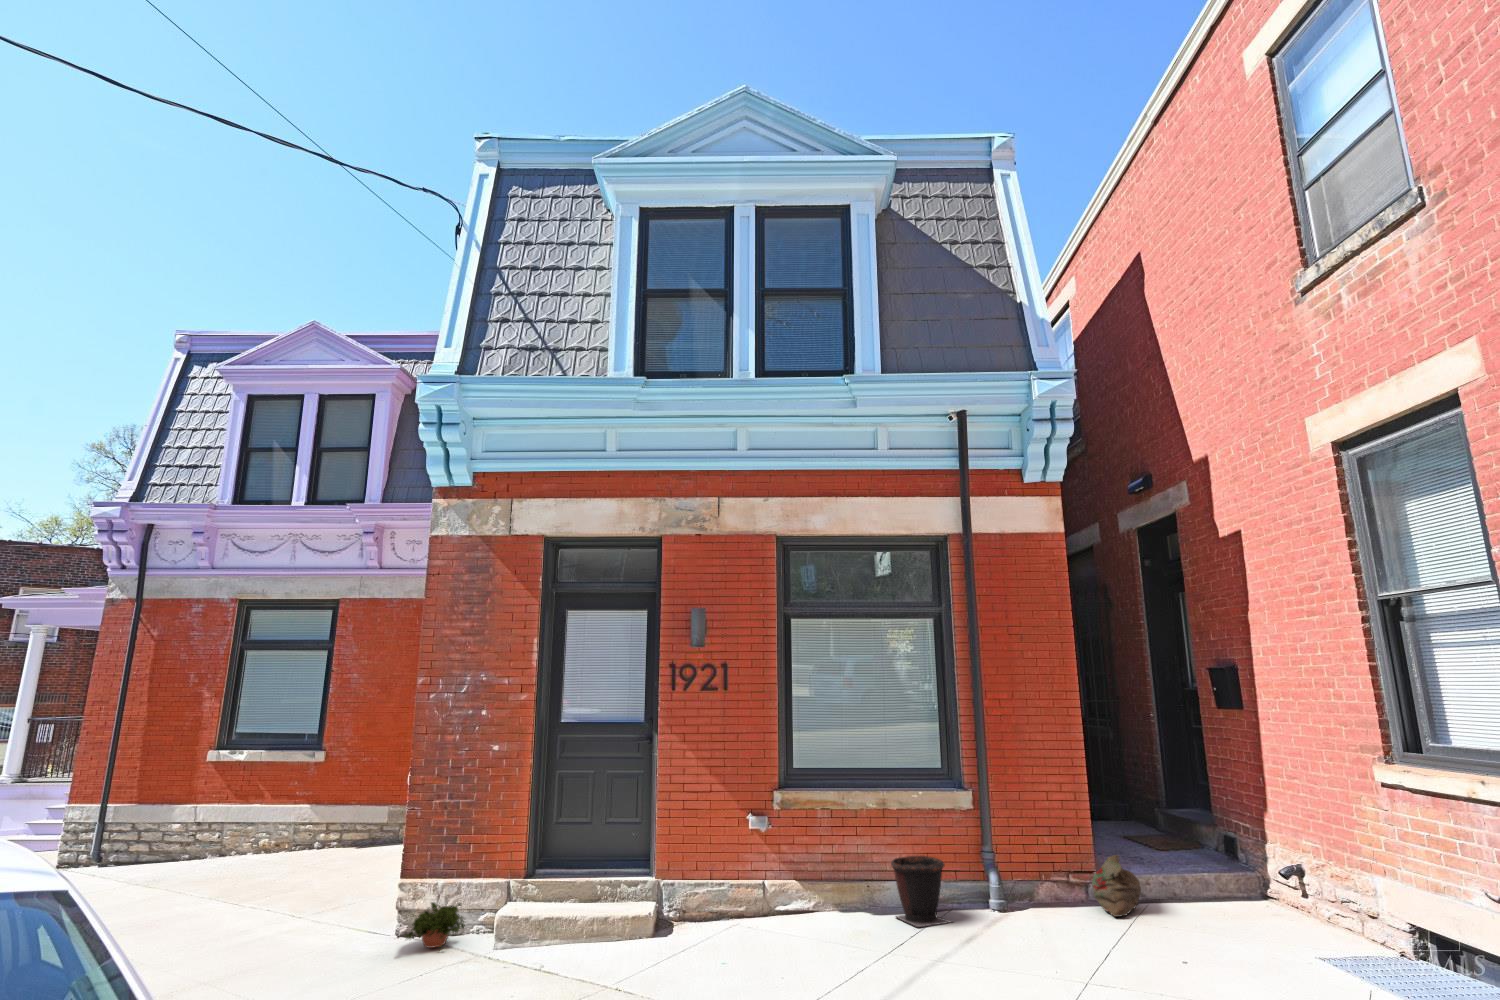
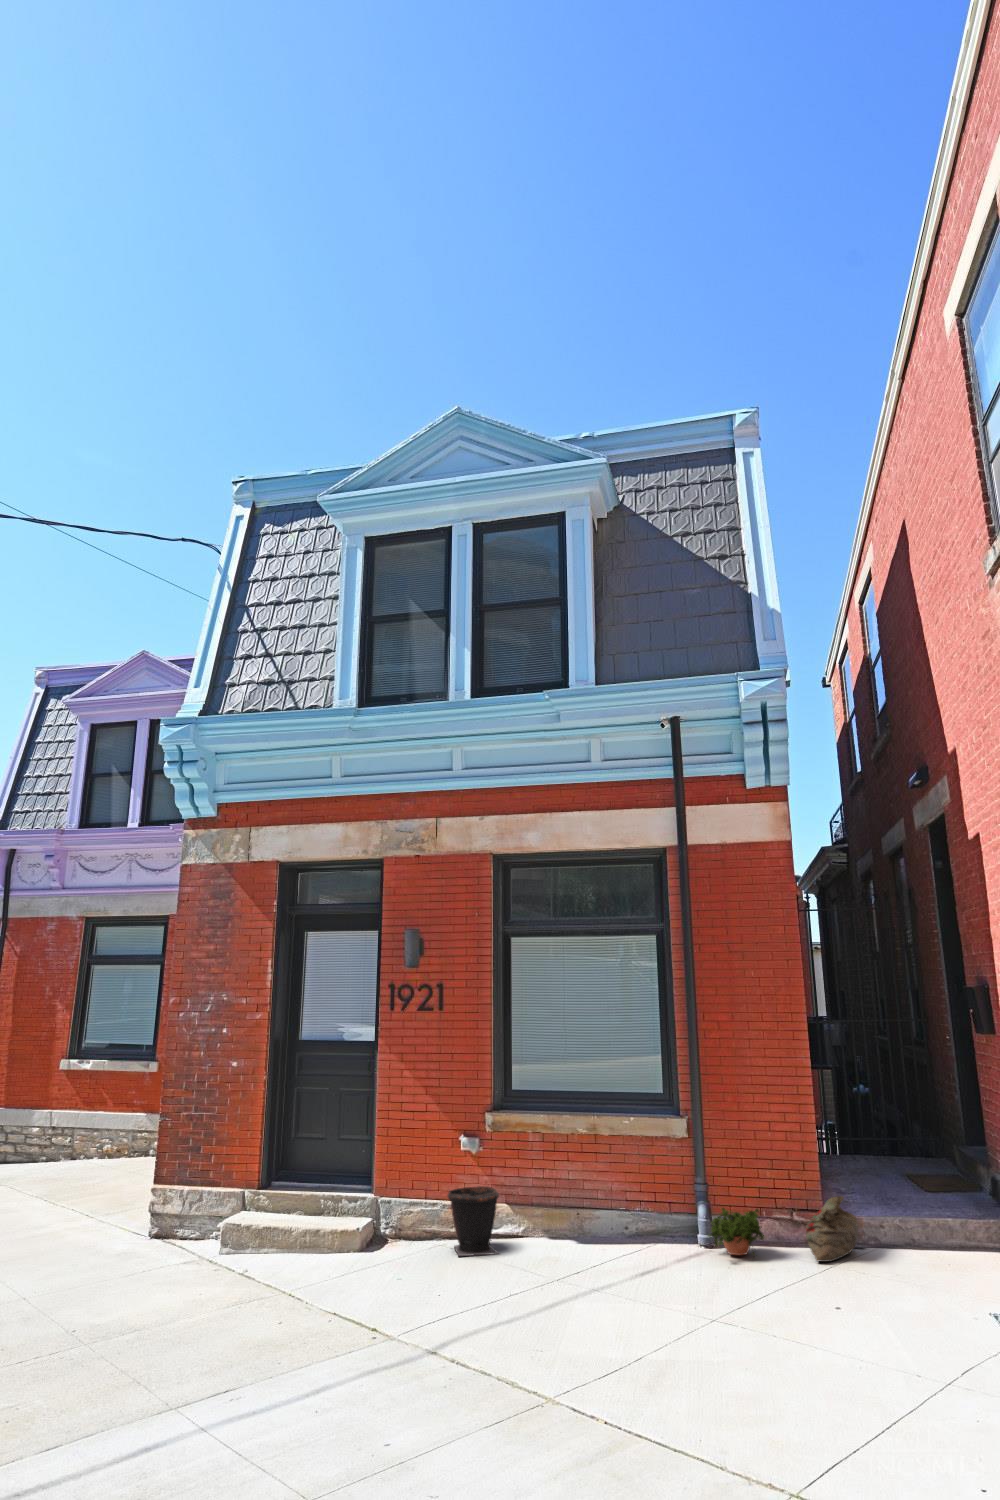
bucket: present [891,856,951,927] -> present [448,1186,499,1256]
potted plant: present [406,902,465,948] -> present [708,1208,764,1255]

